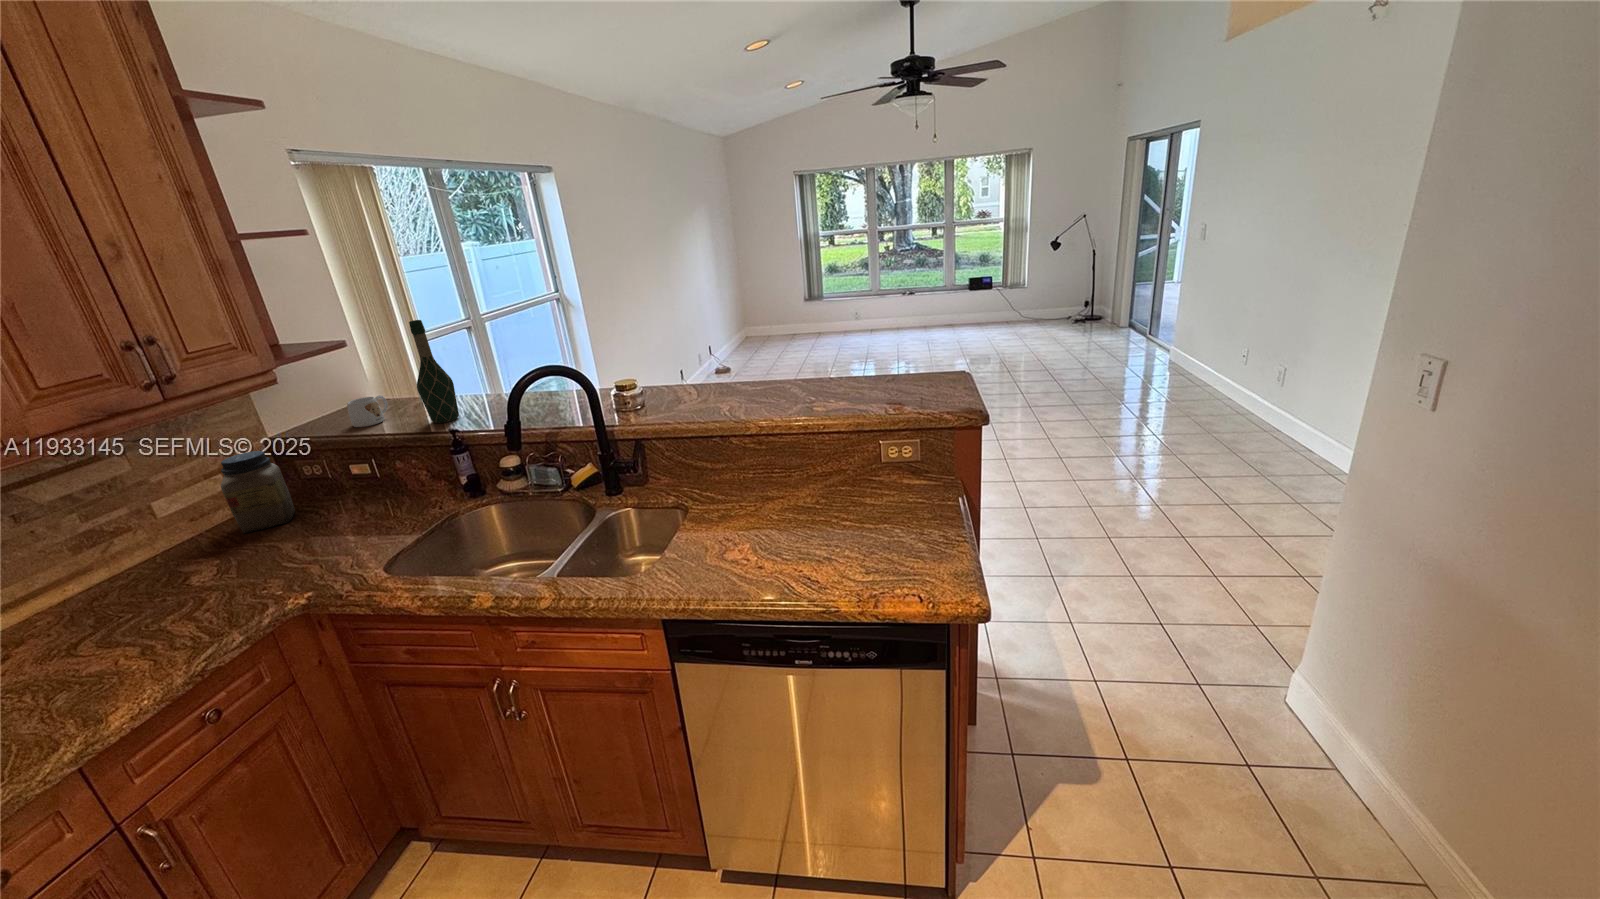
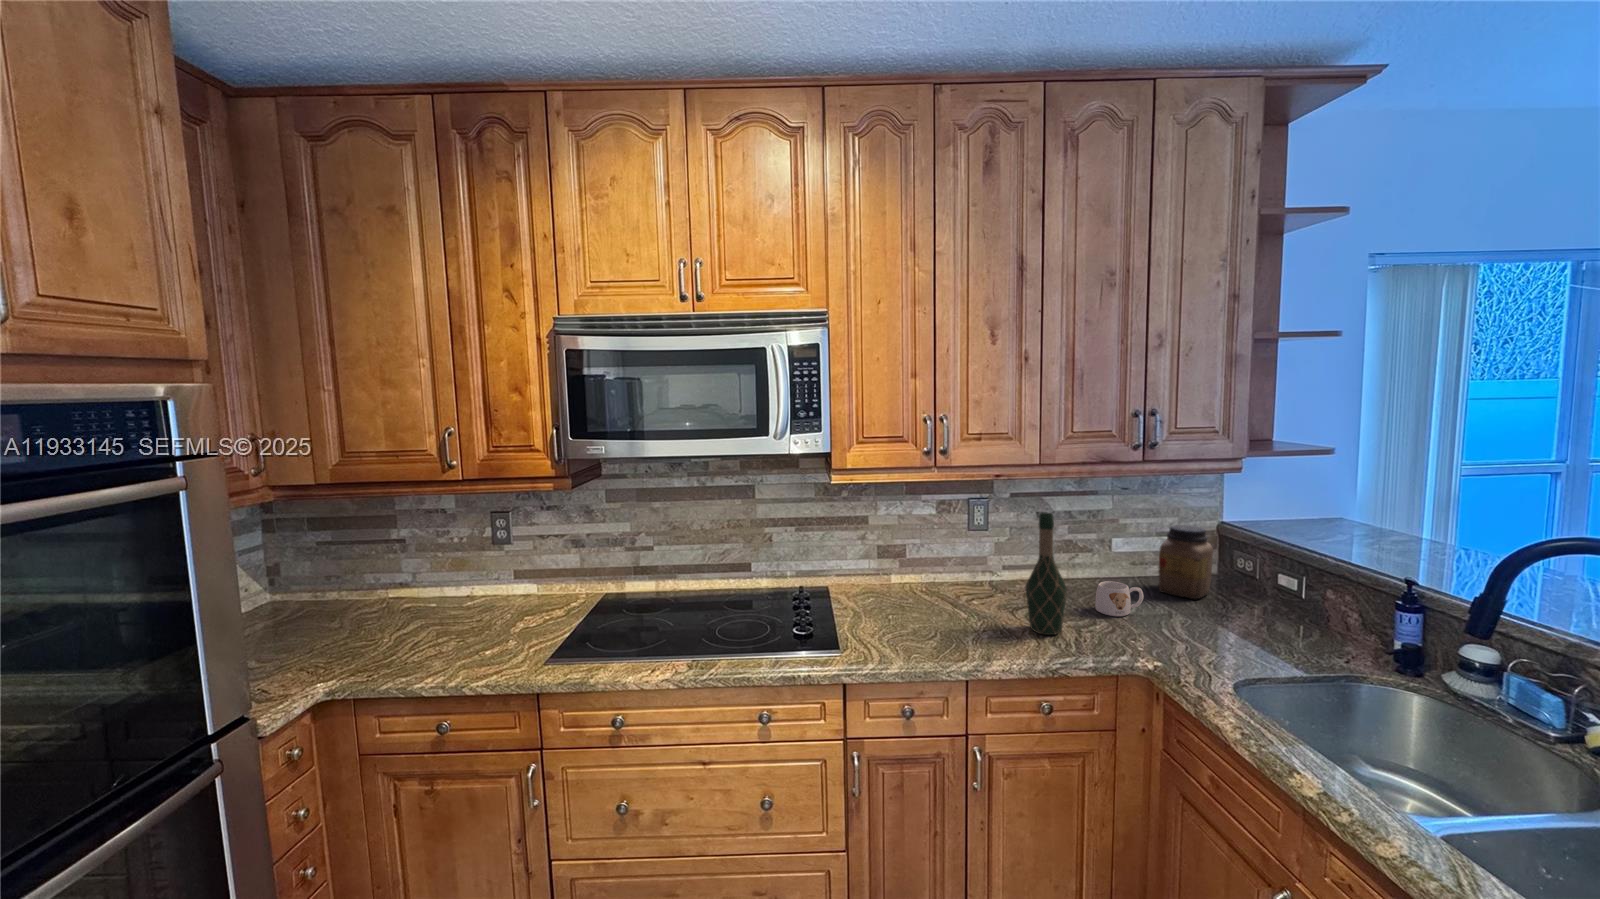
wine bottle: present [409,320,459,423] -> present [1026,513,1067,635]
mug: present [347,395,388,427] -> present [1095,581,1144,616]

